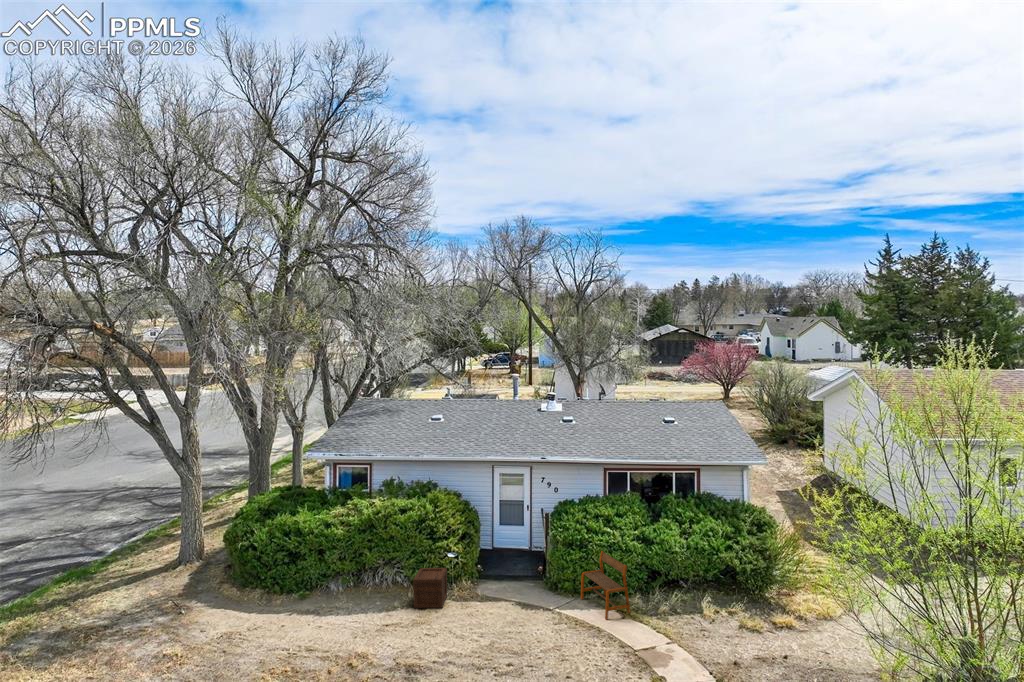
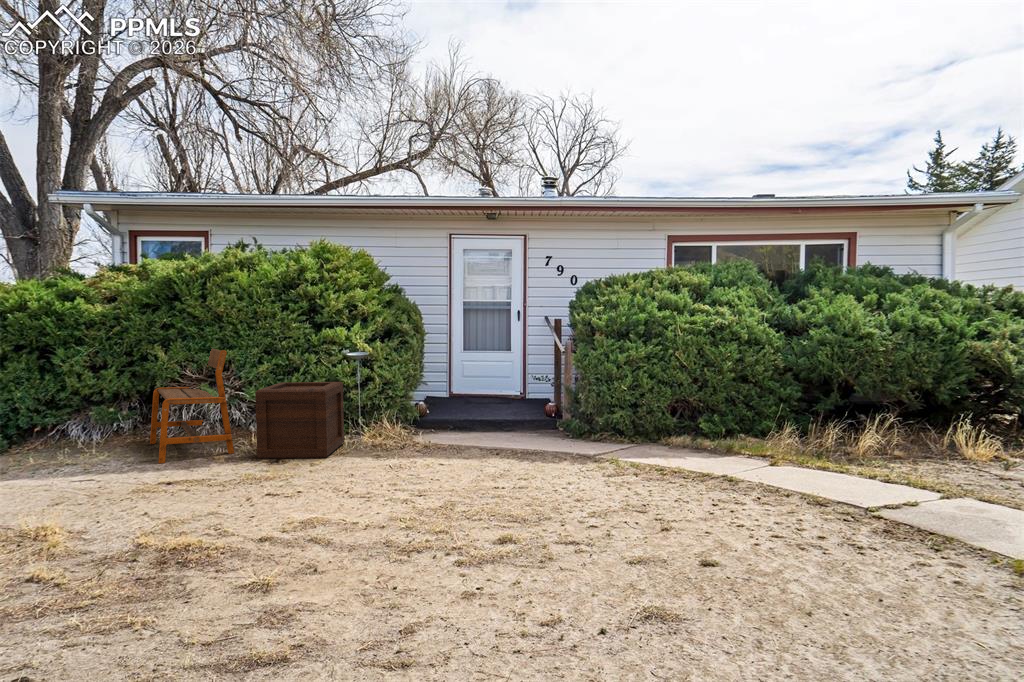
bench: present [581,551,630,620] -> present [150,348,234,464]

